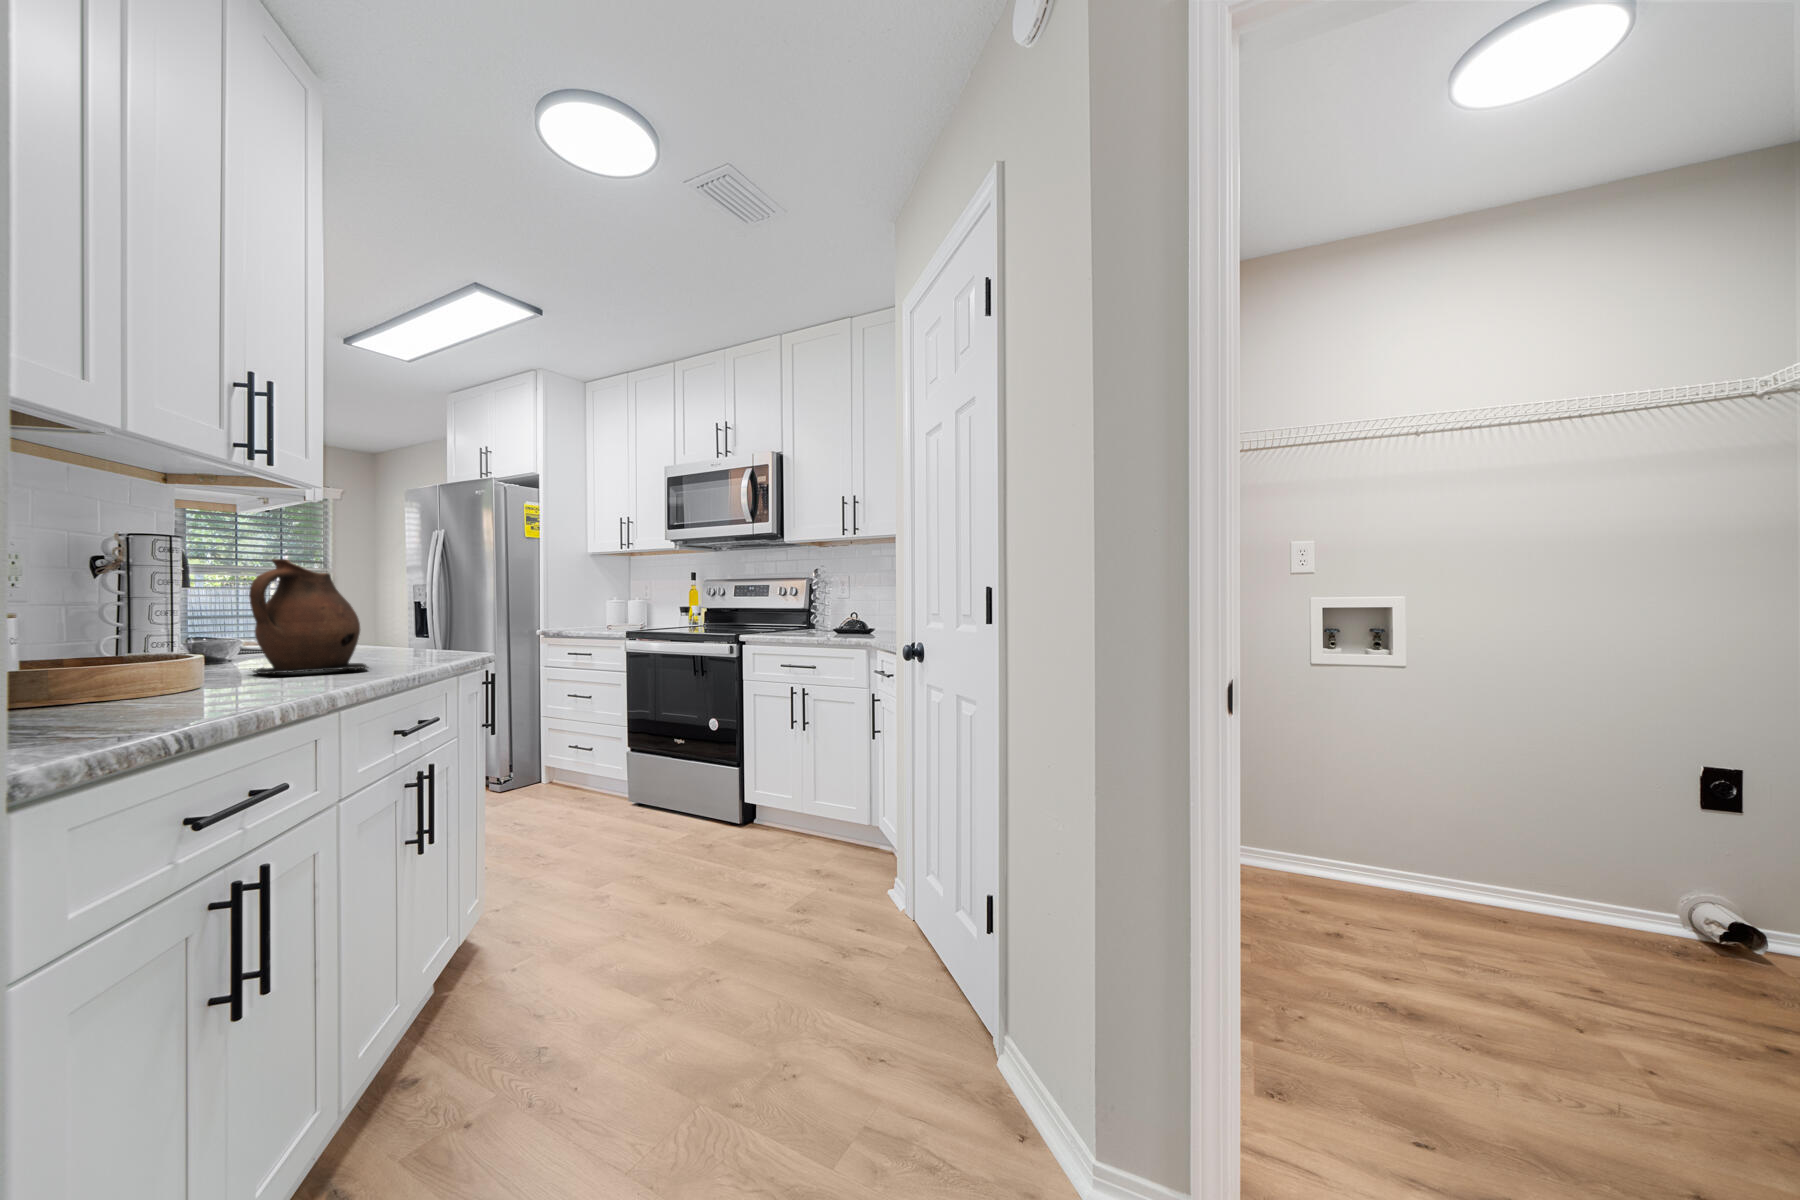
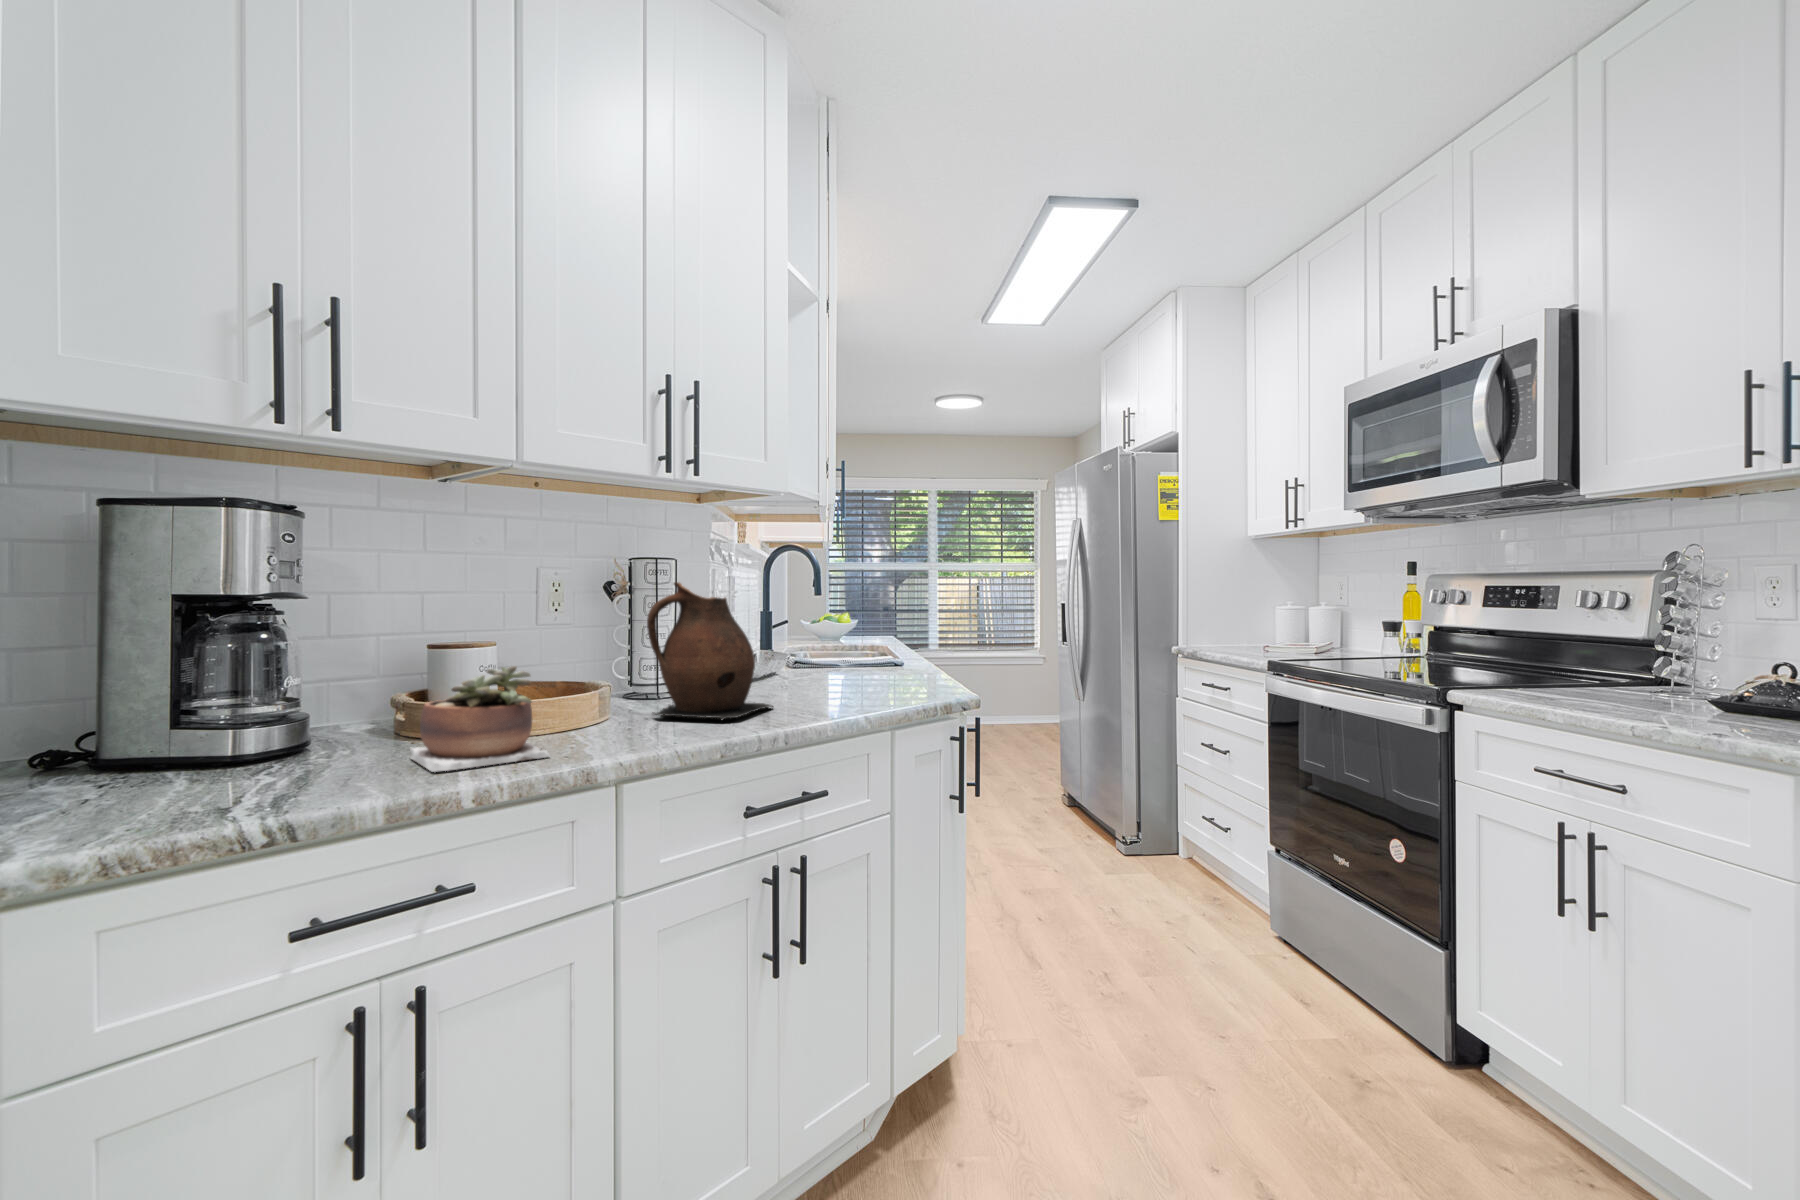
succulent plant: none [102,620,288,709] -> present [410,666,550,772]

